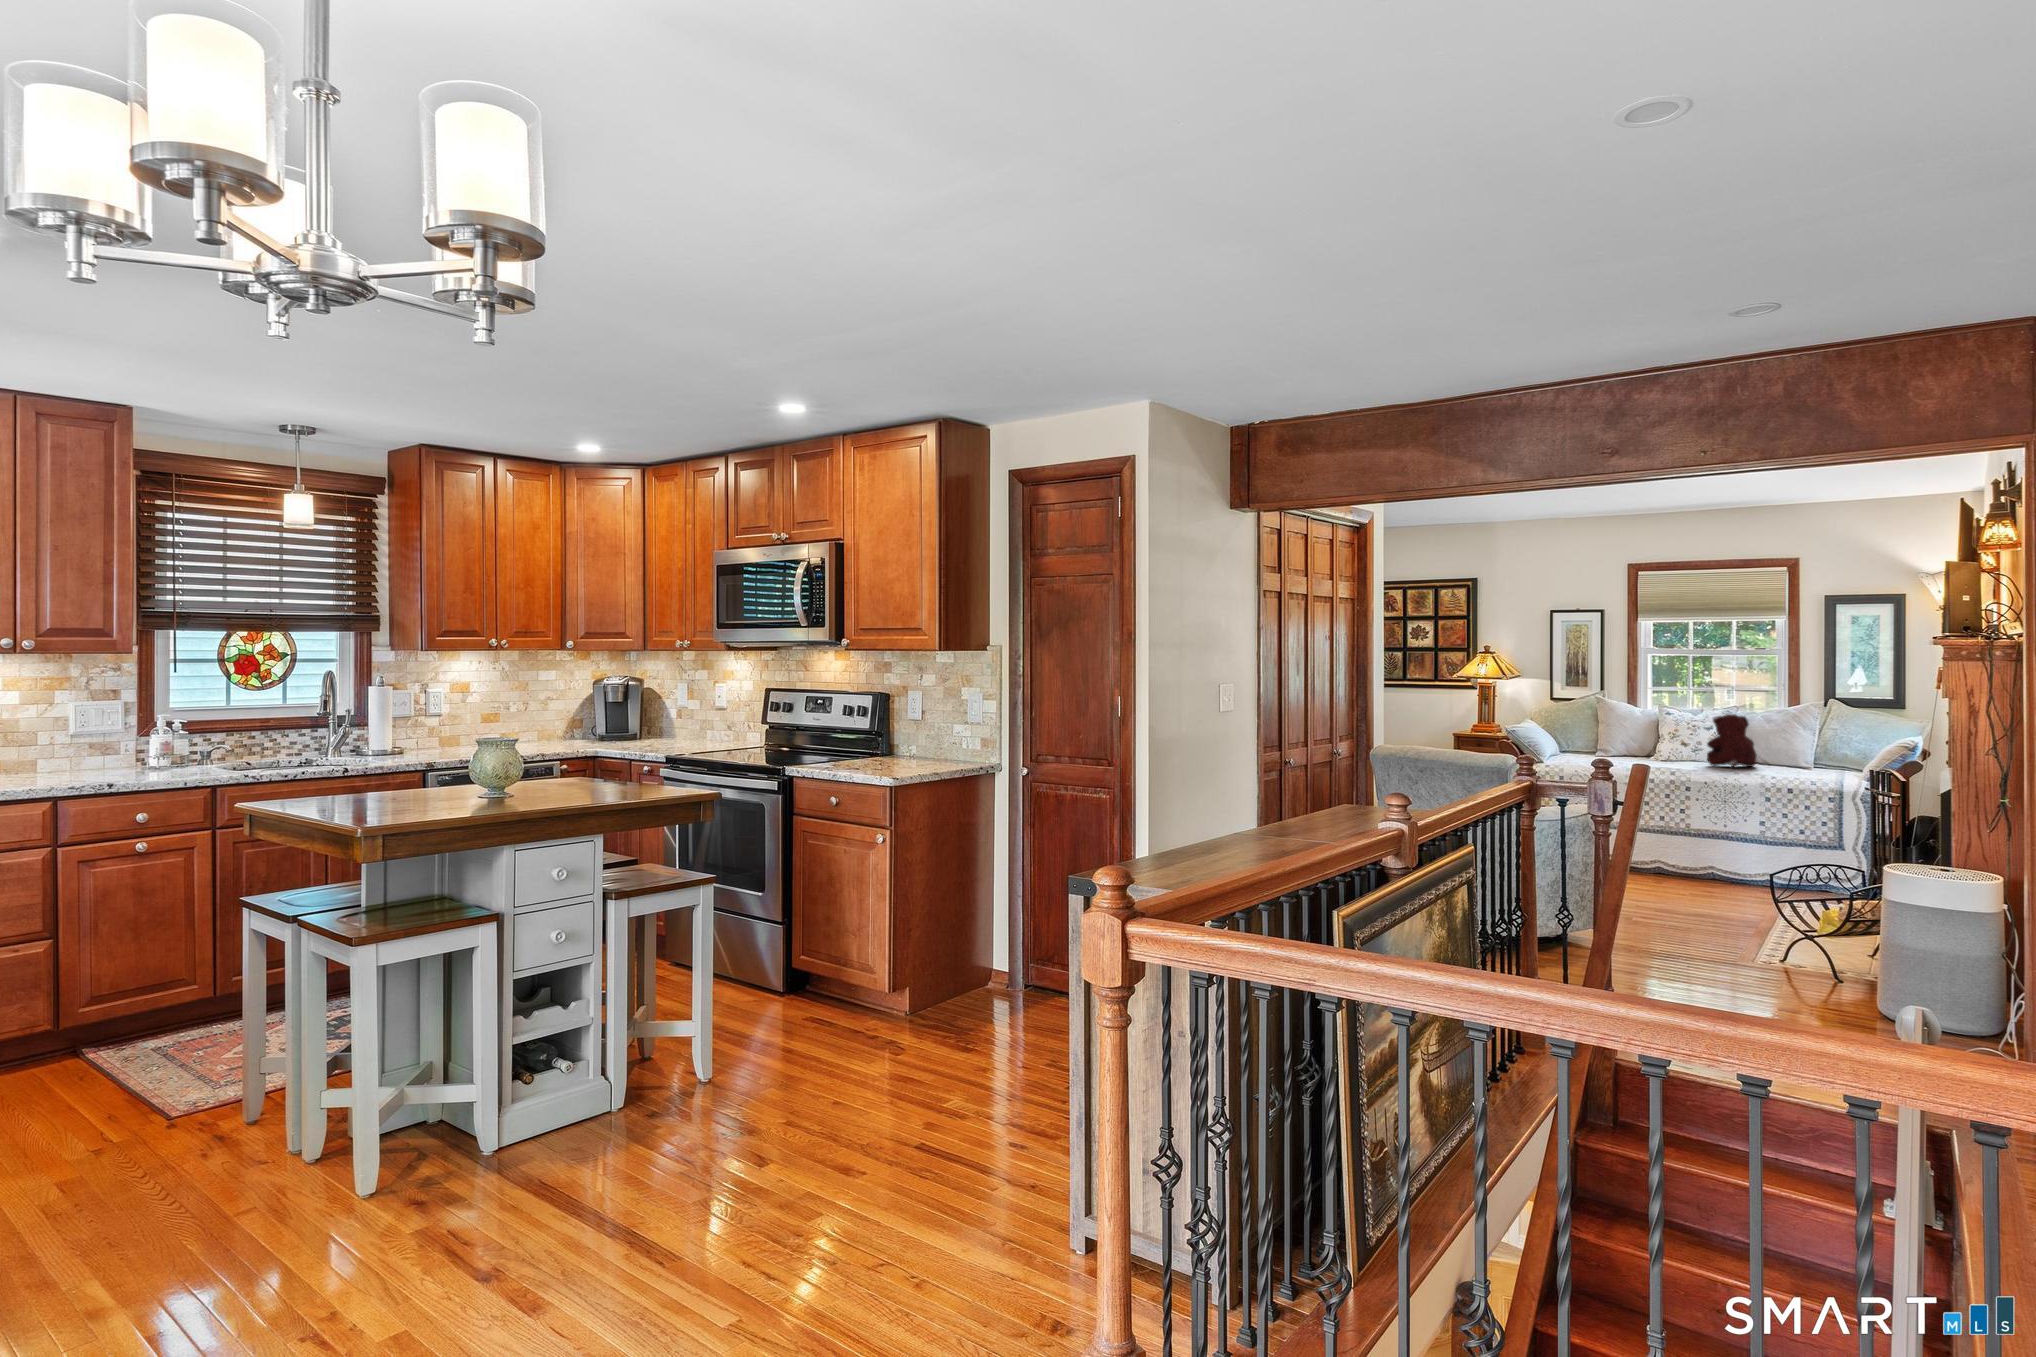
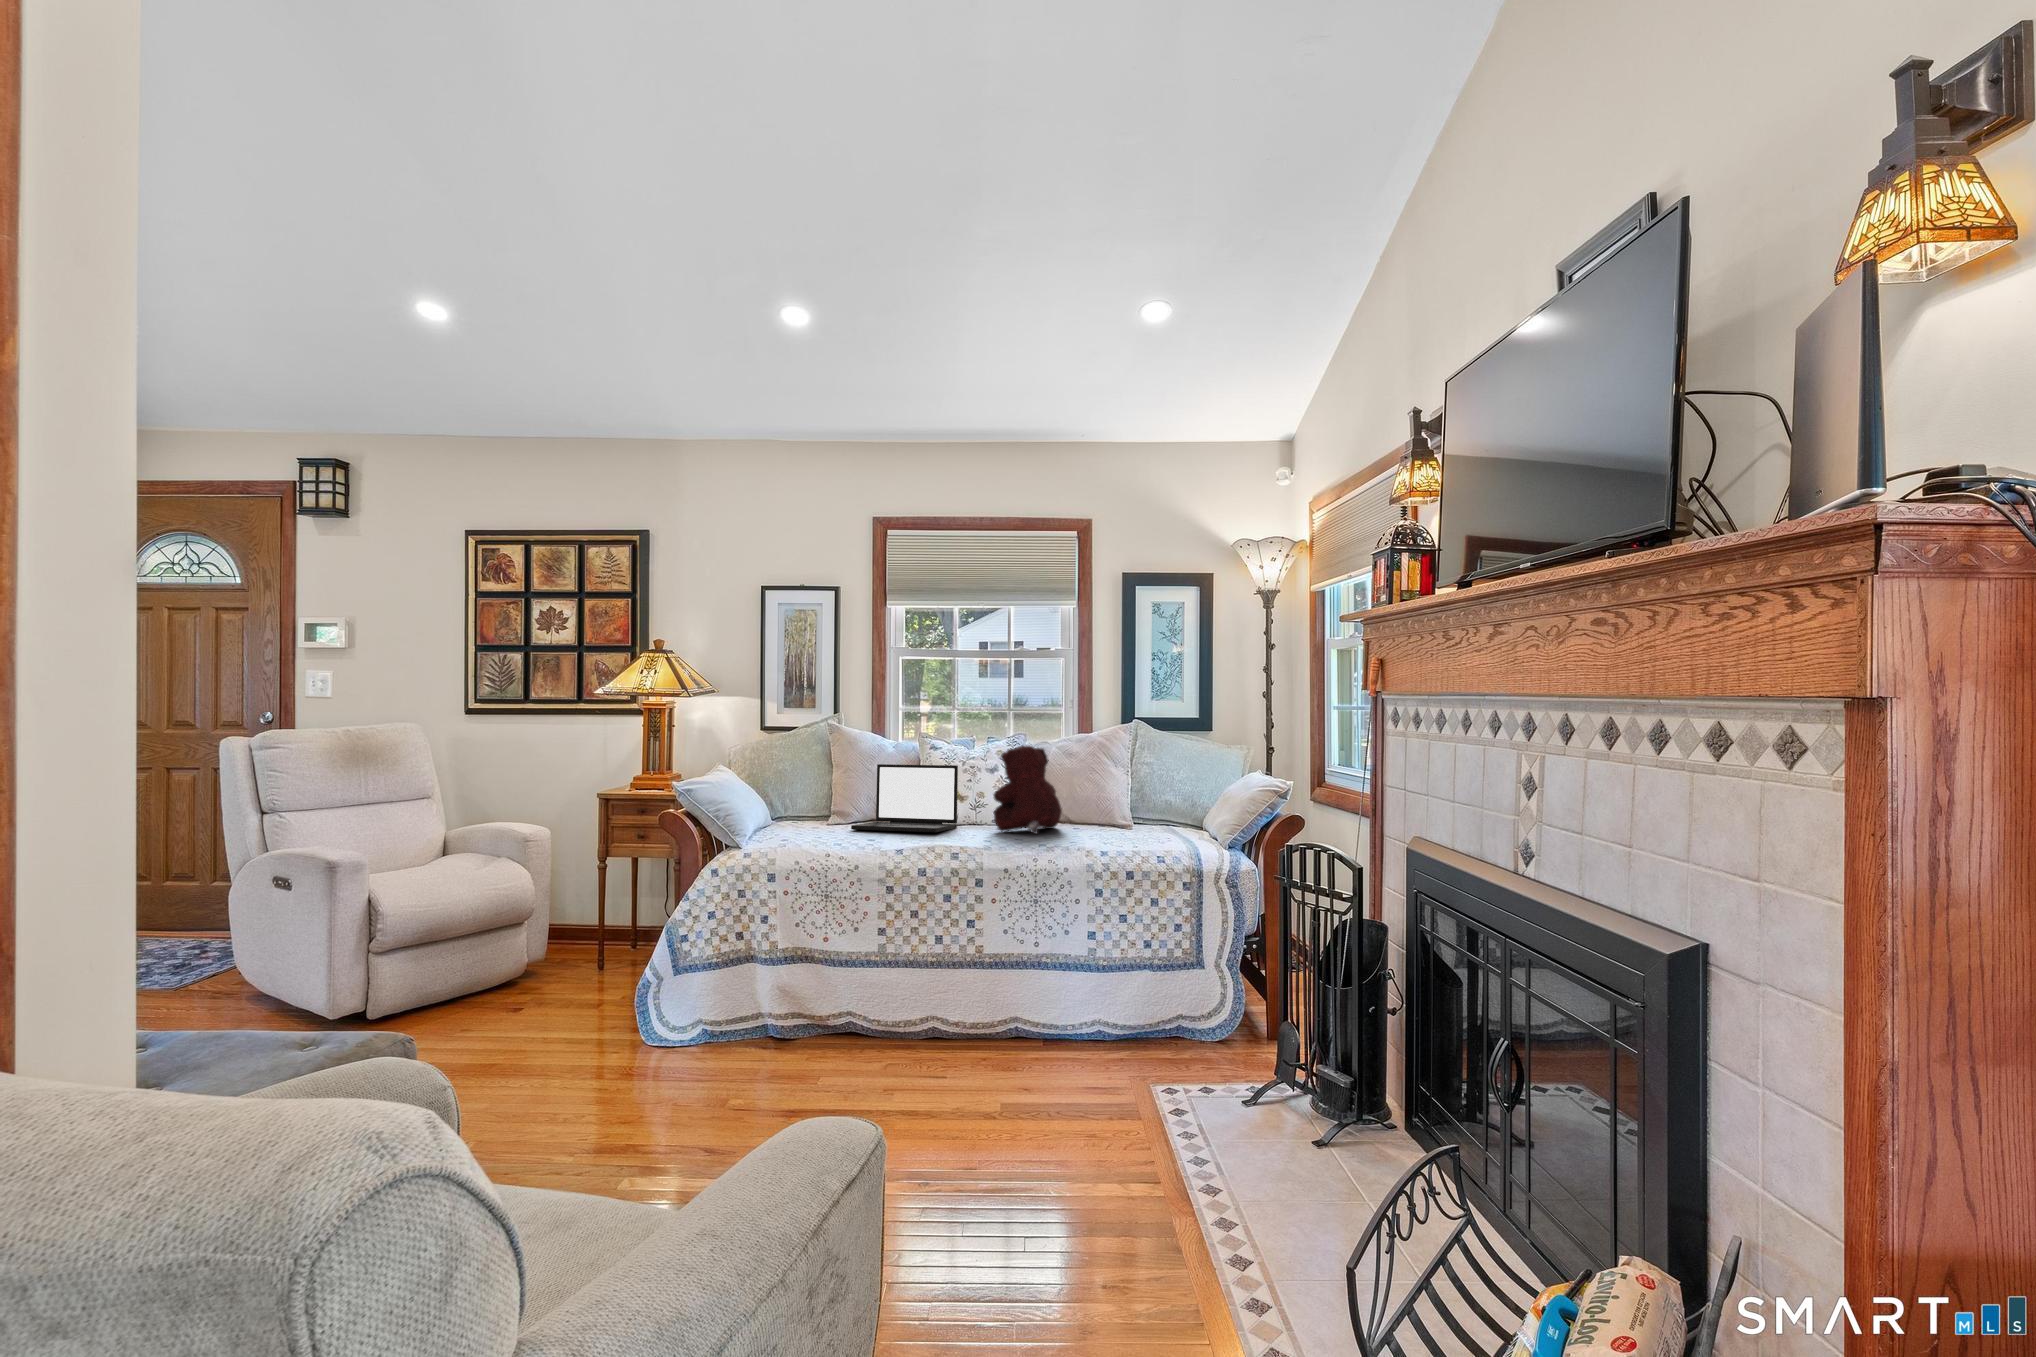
laptop: none [1610,723,1683,763] -> present [851,764,958,832]

